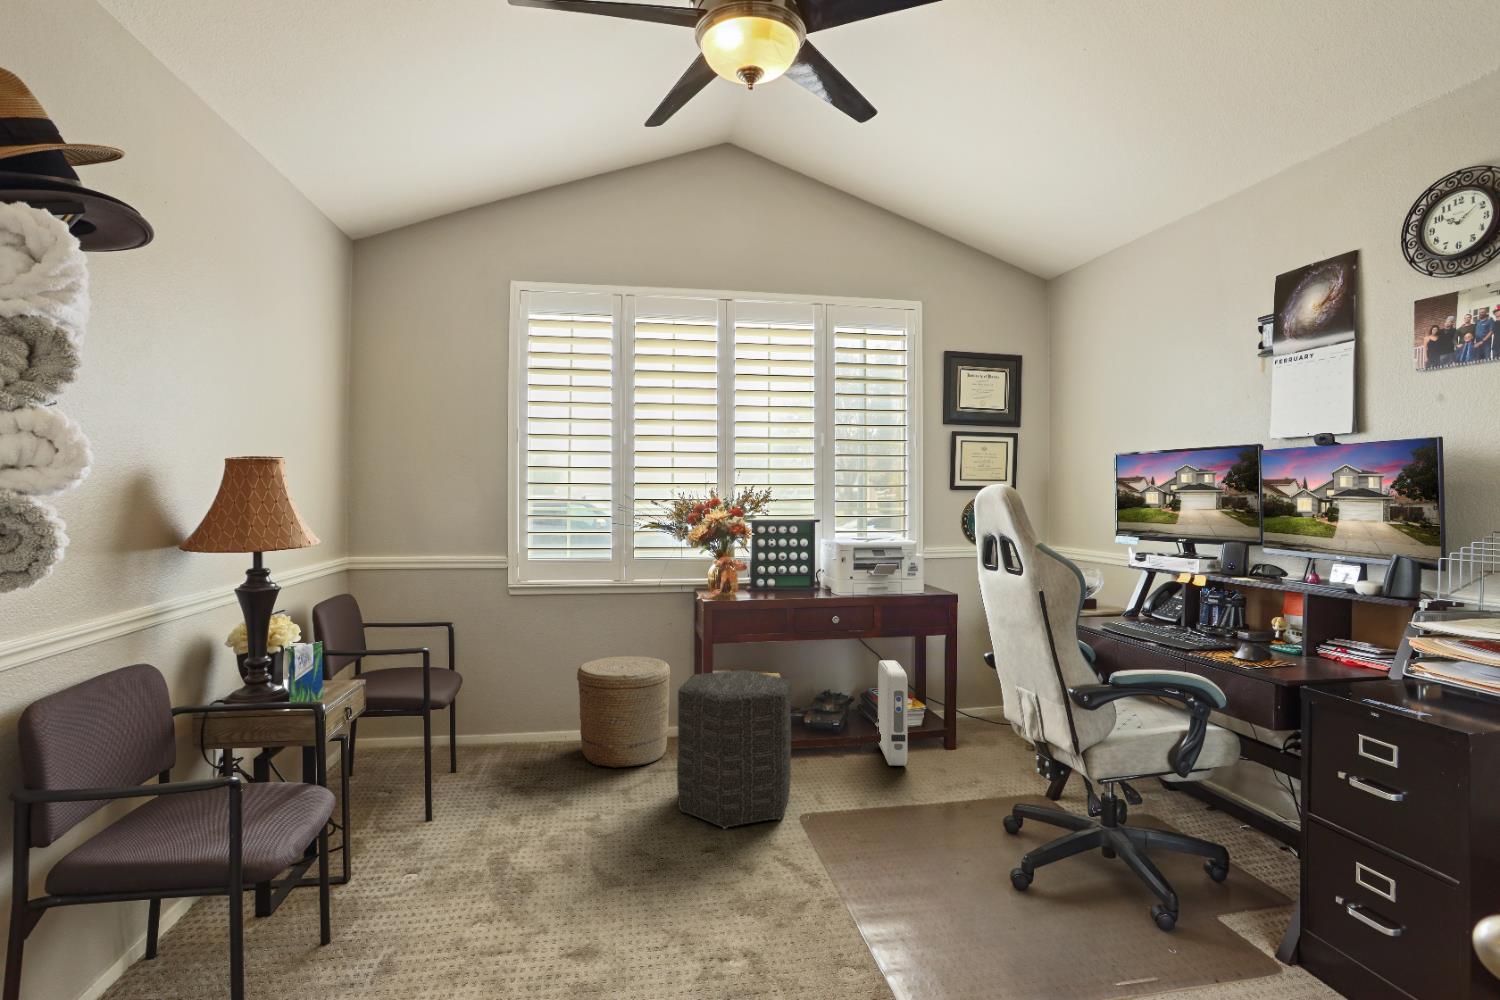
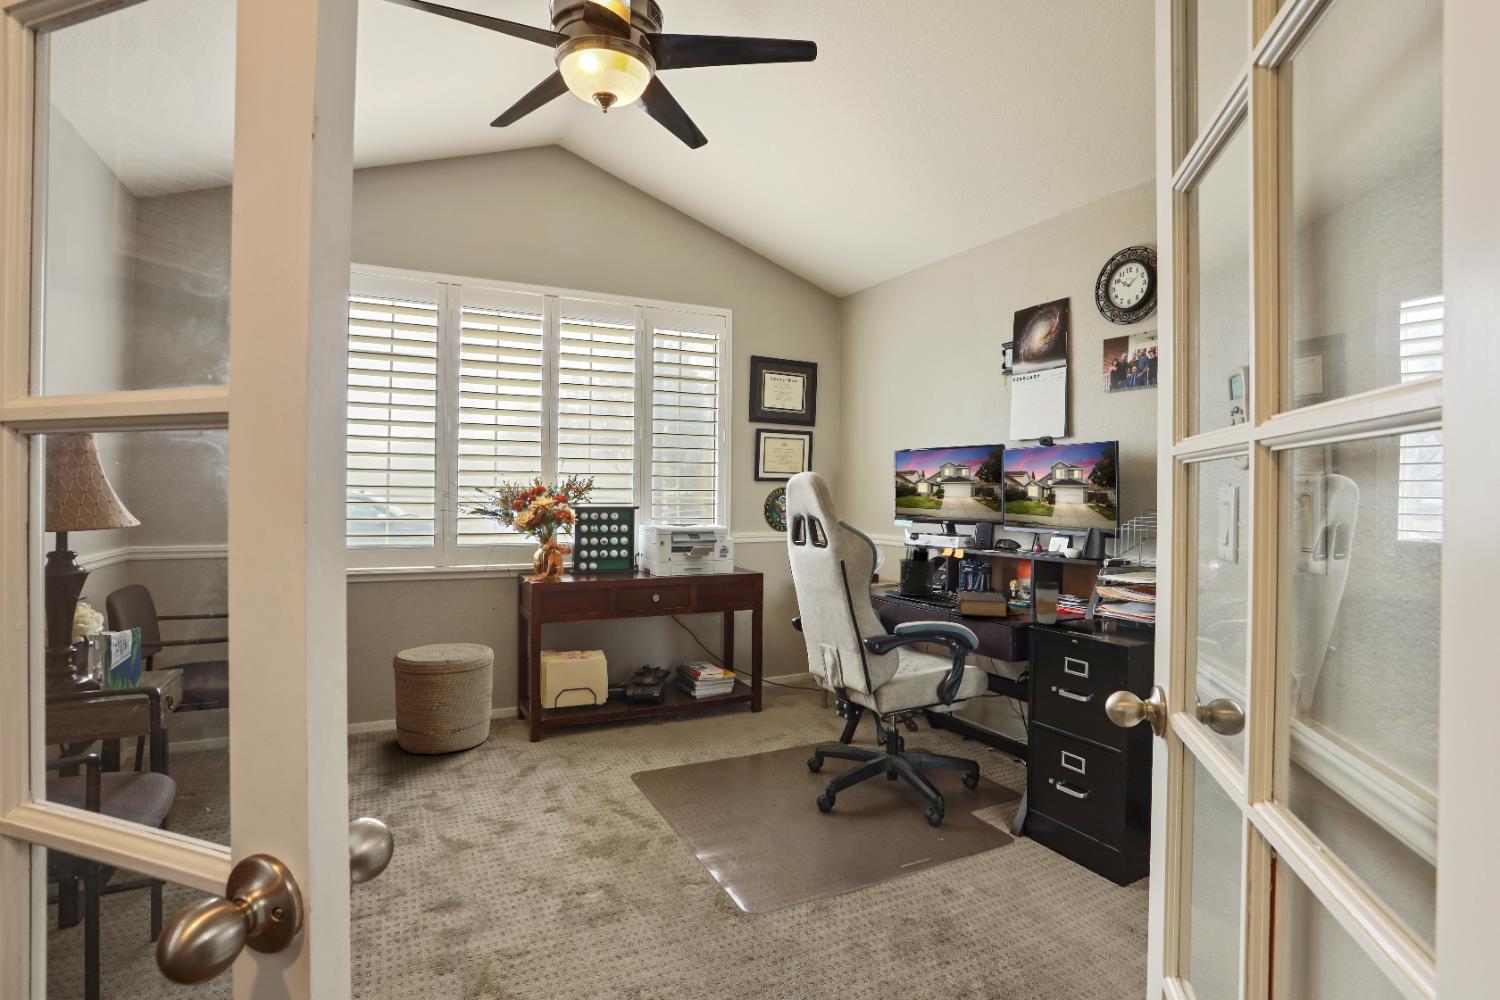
pen holder: none [1119,567,1167,631] -> present [899,545,934,596]
coffee cup: none [1311,626,1348,683] -> present [1035,581,1059,624]
book: none [1197,630,1269,668] -> present [957,592,1007,617]
air purifier: present [878,660,908,766] -> none [695,635,724,729]
ottoman: present [677,670,791,829] -> none [509,648,620,796]

